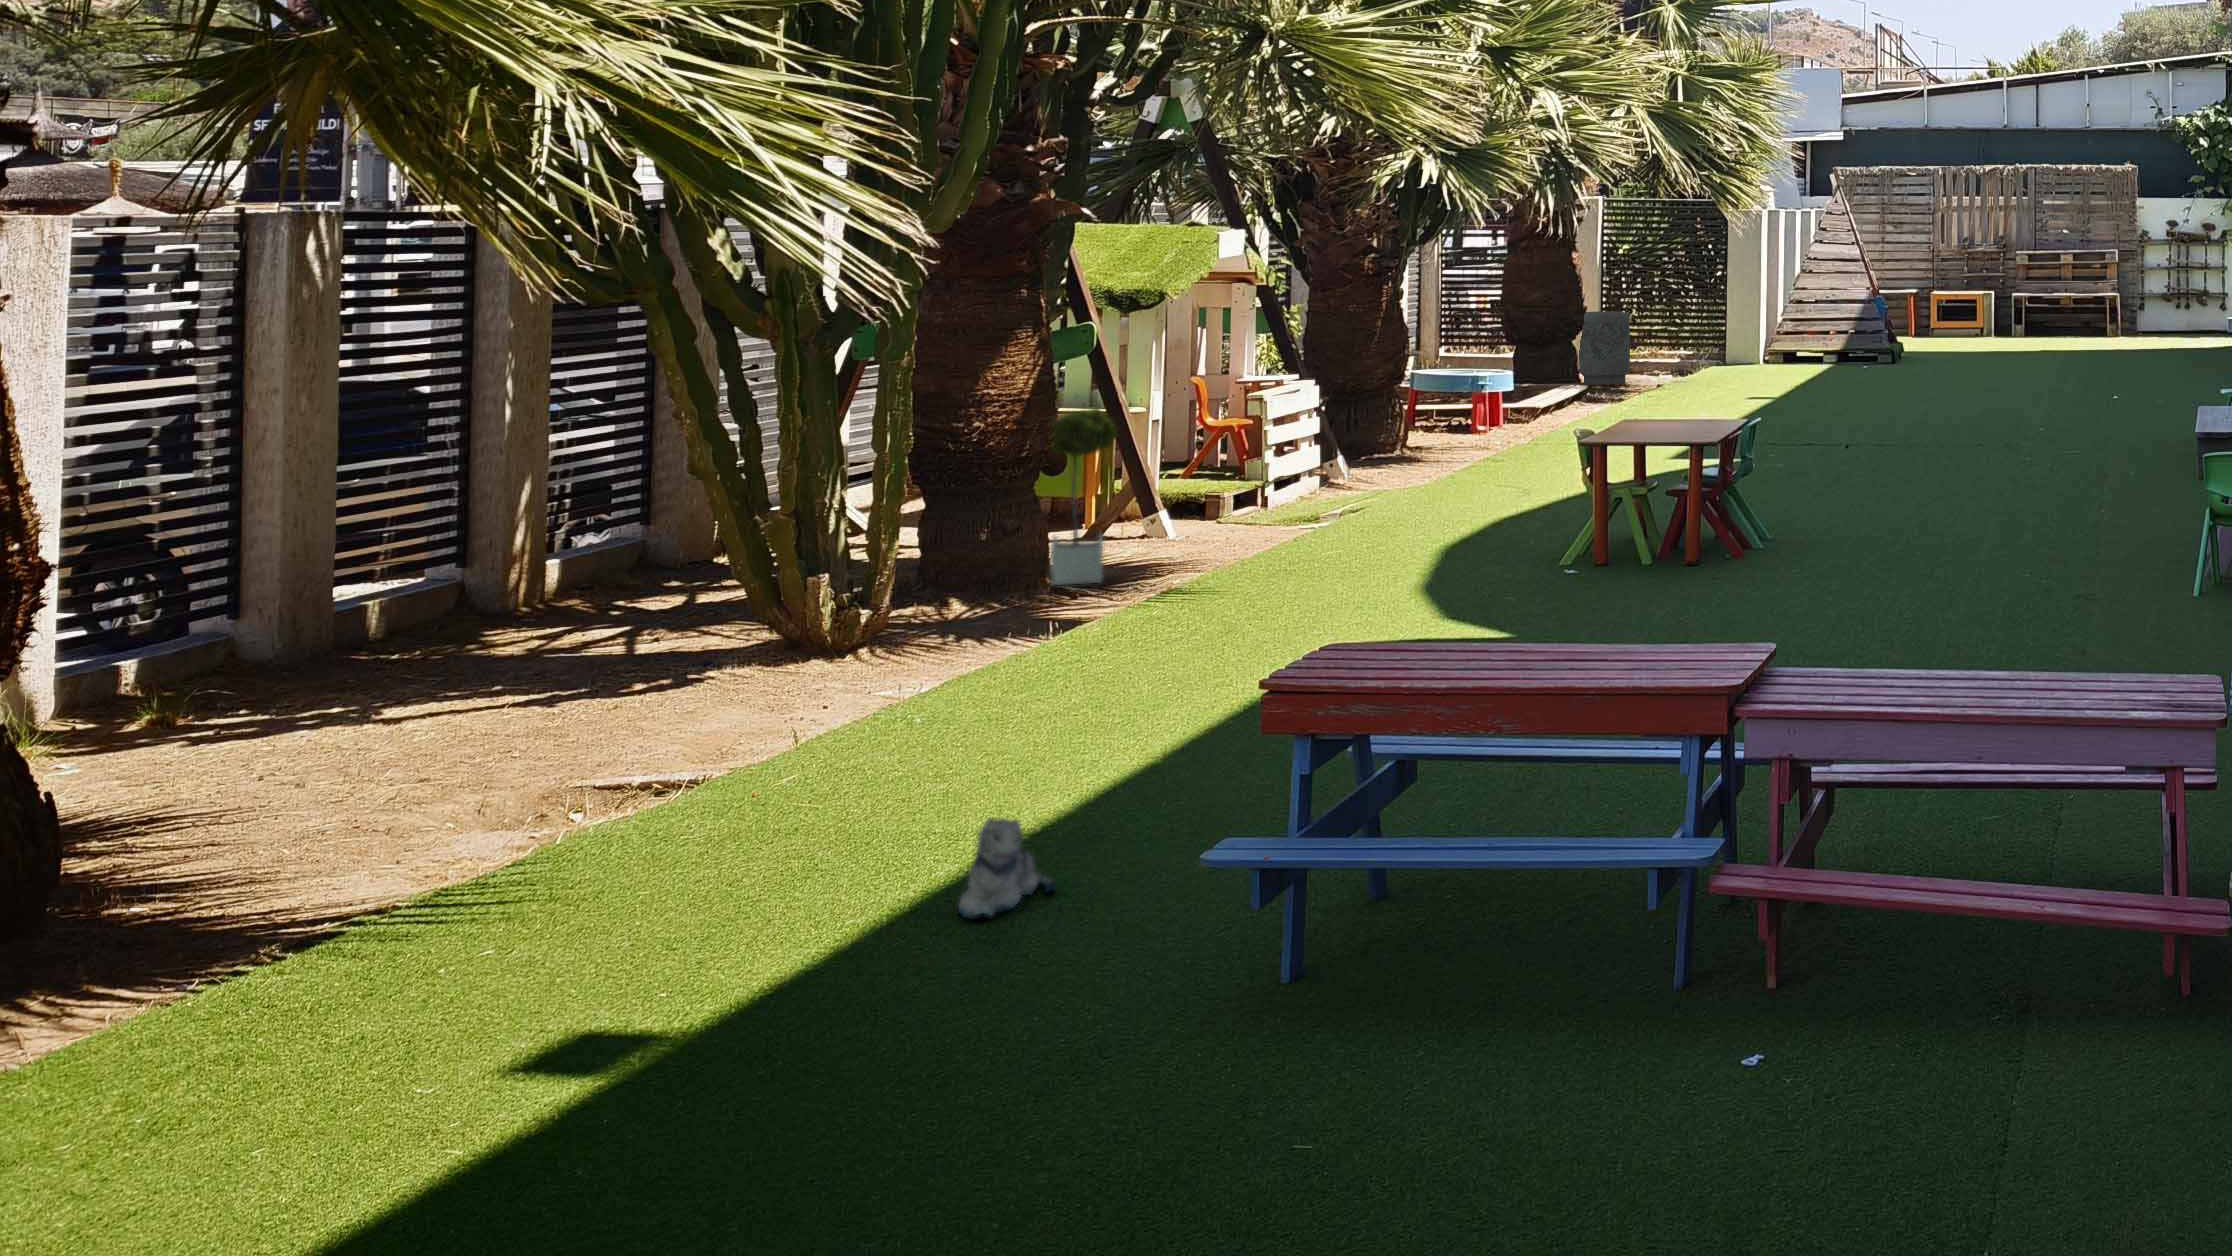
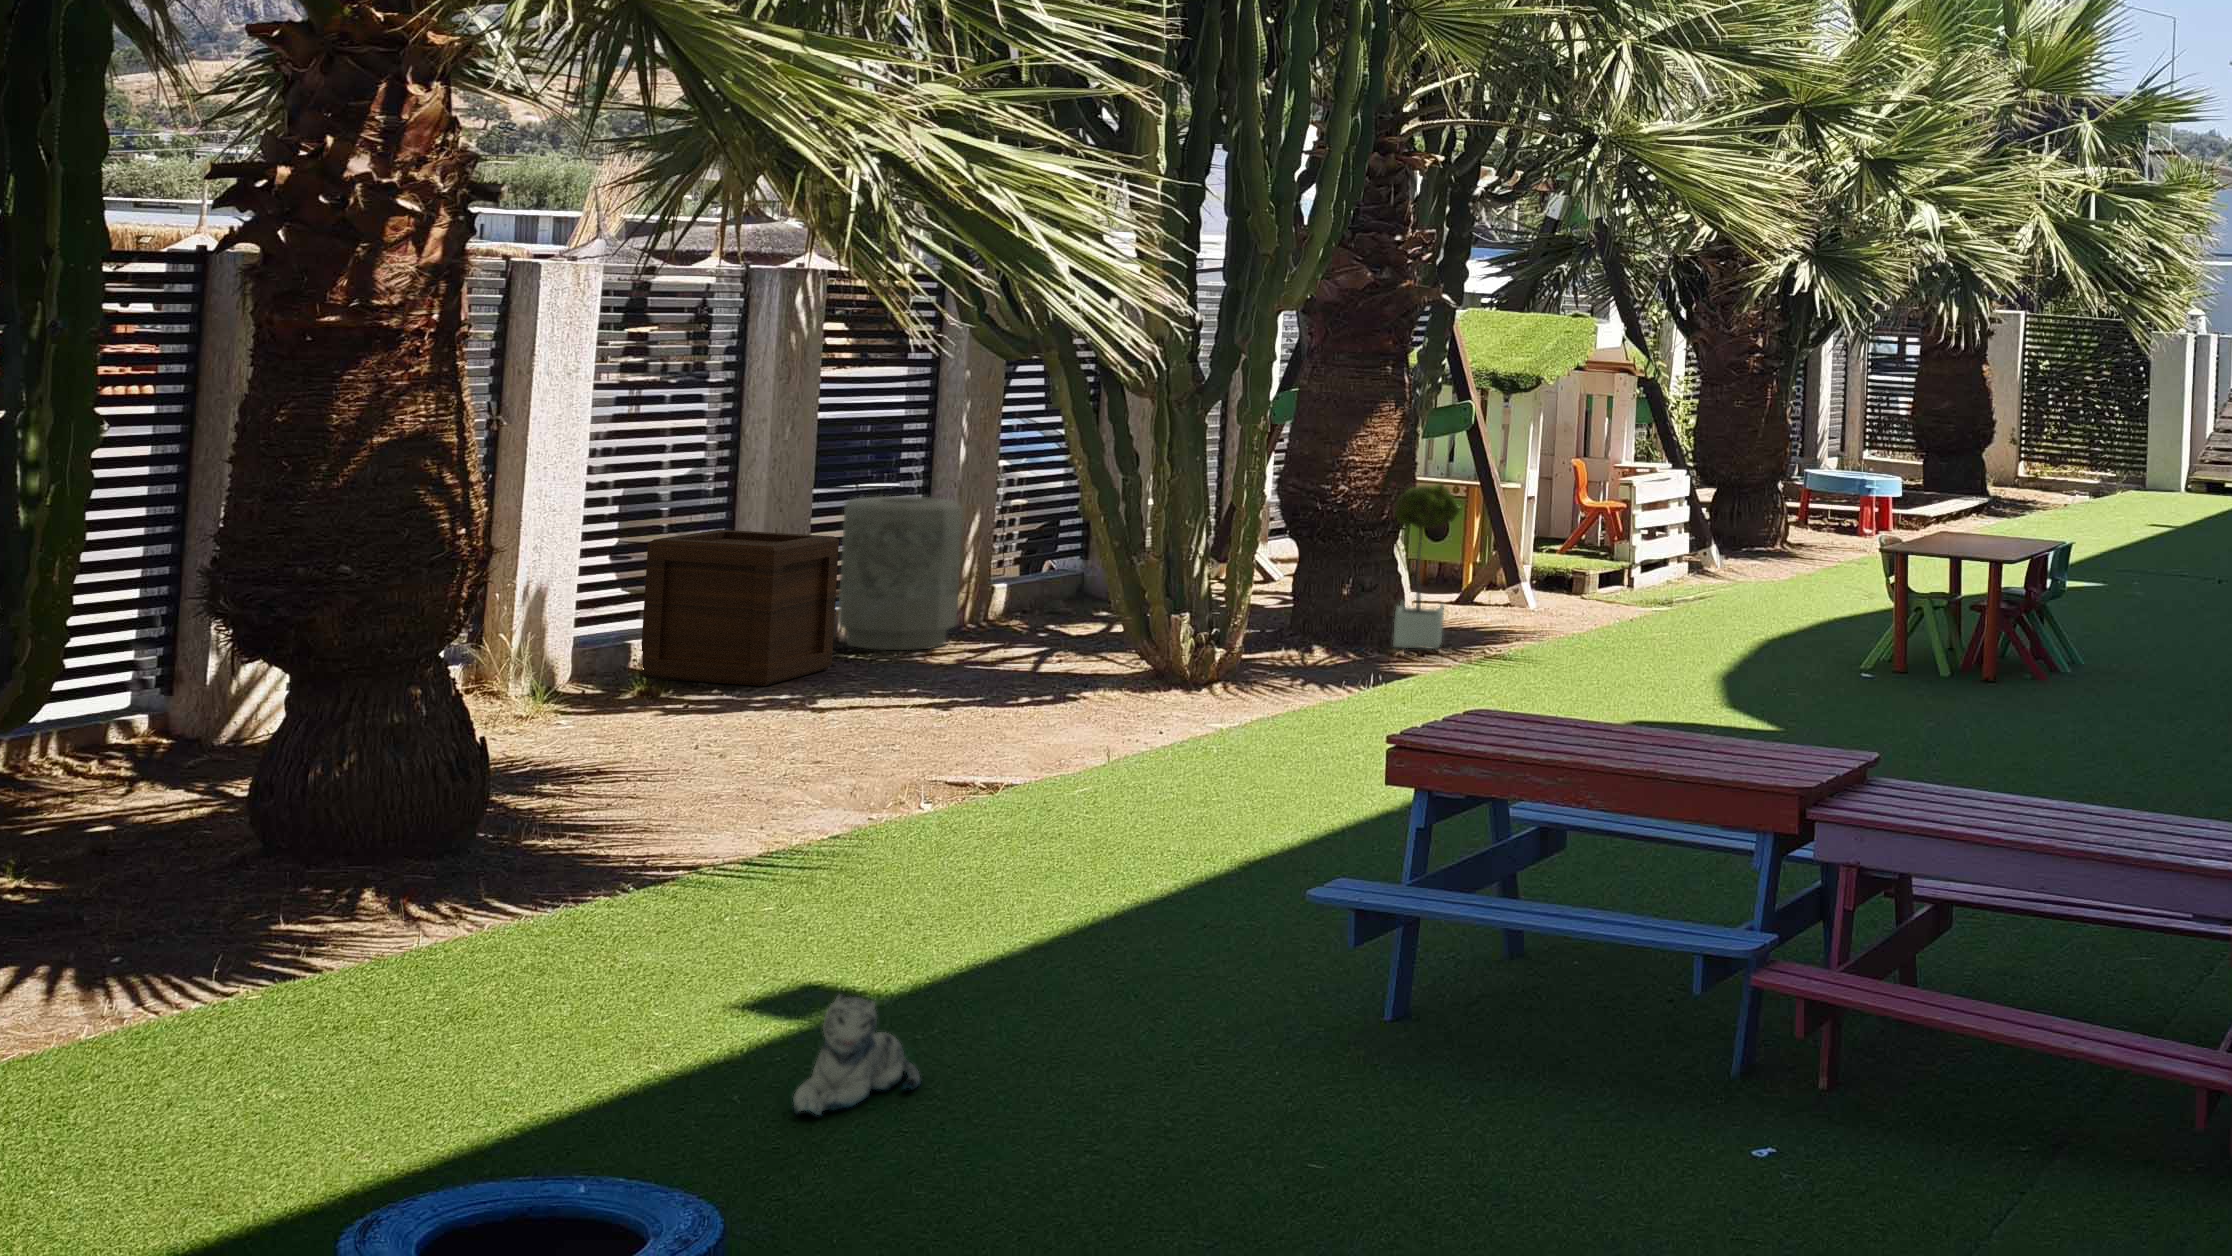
trash can: present [1579,311,1630,385] -> present [838,496,963,650]
wooden crate: none [131,521,386,709] -> present [640,530,839,686]
plush toy: present [958,818,1056,919] -> present [793,995,921,1116]

